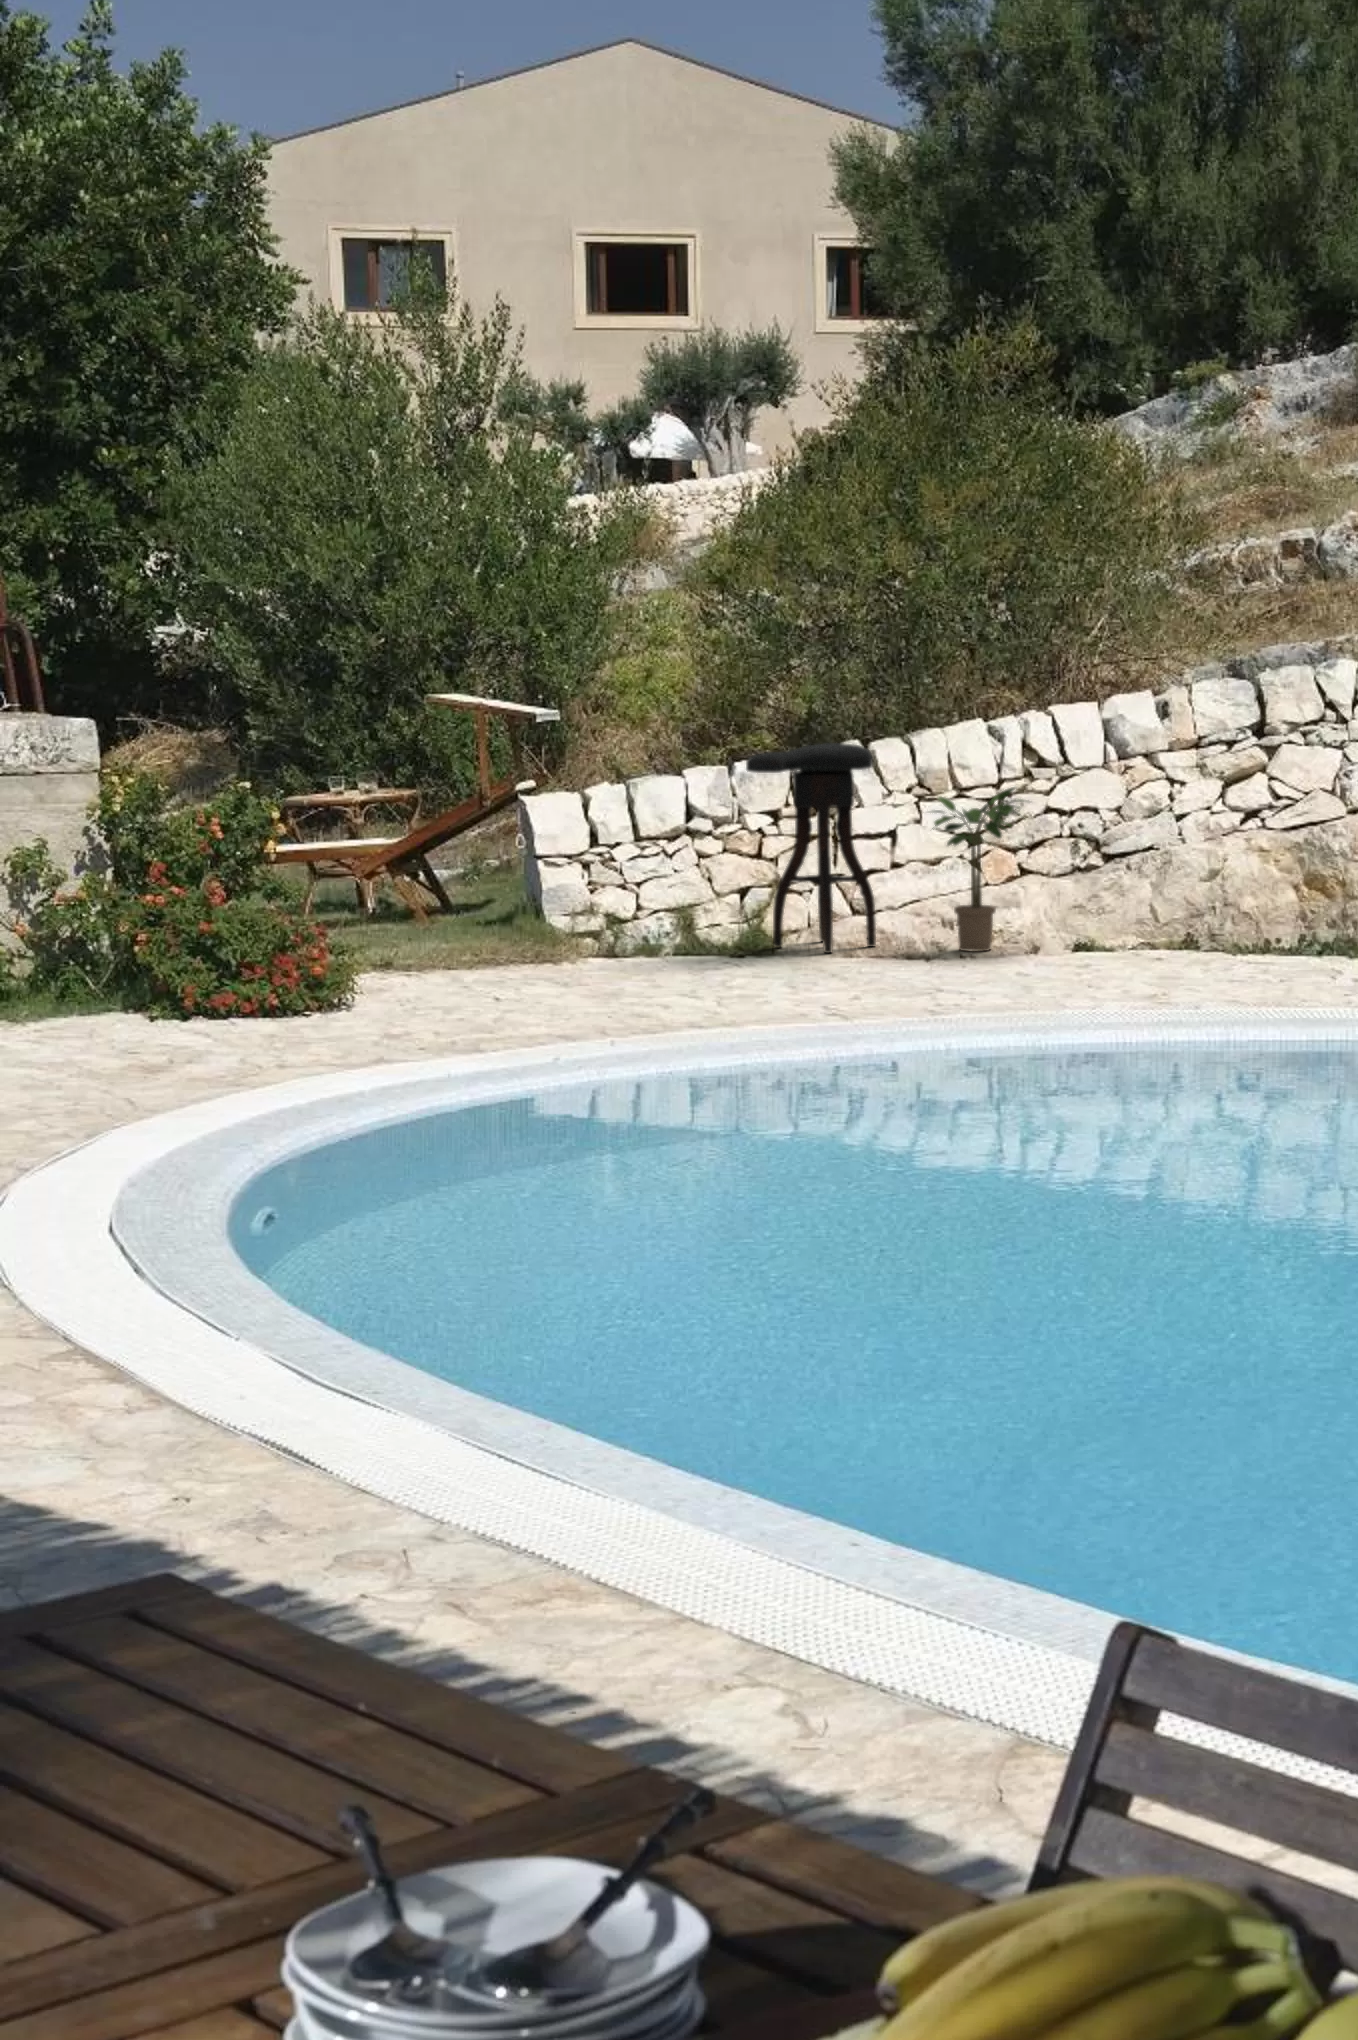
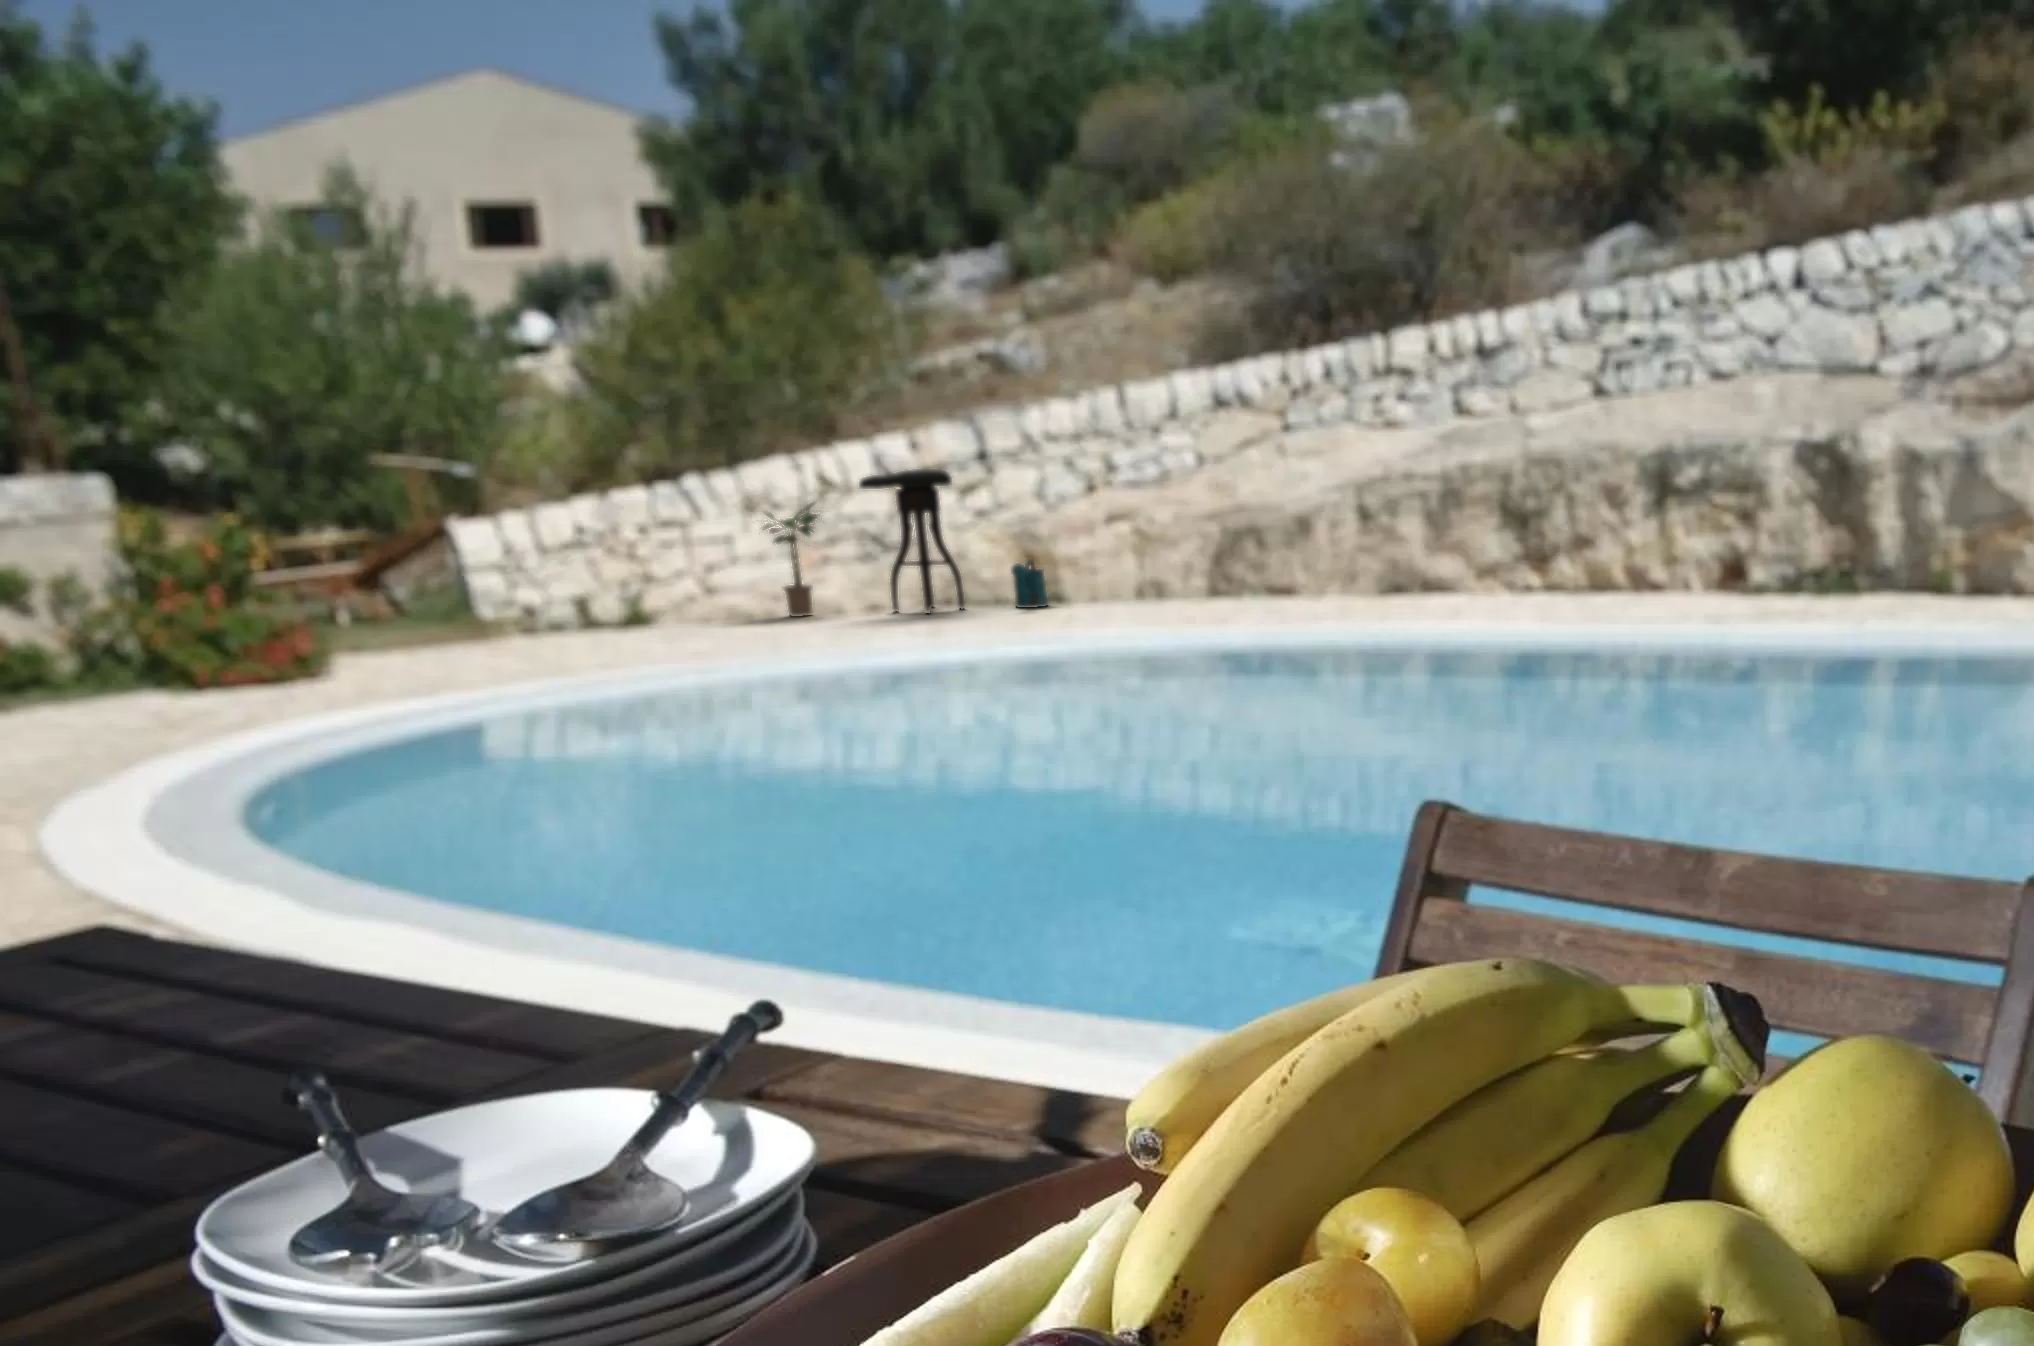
stool: present [746,743,876,953] -> present [859,469,965,613]
watering can: none [1279,885,1330,959] -> present [1011,560,1048,608]

